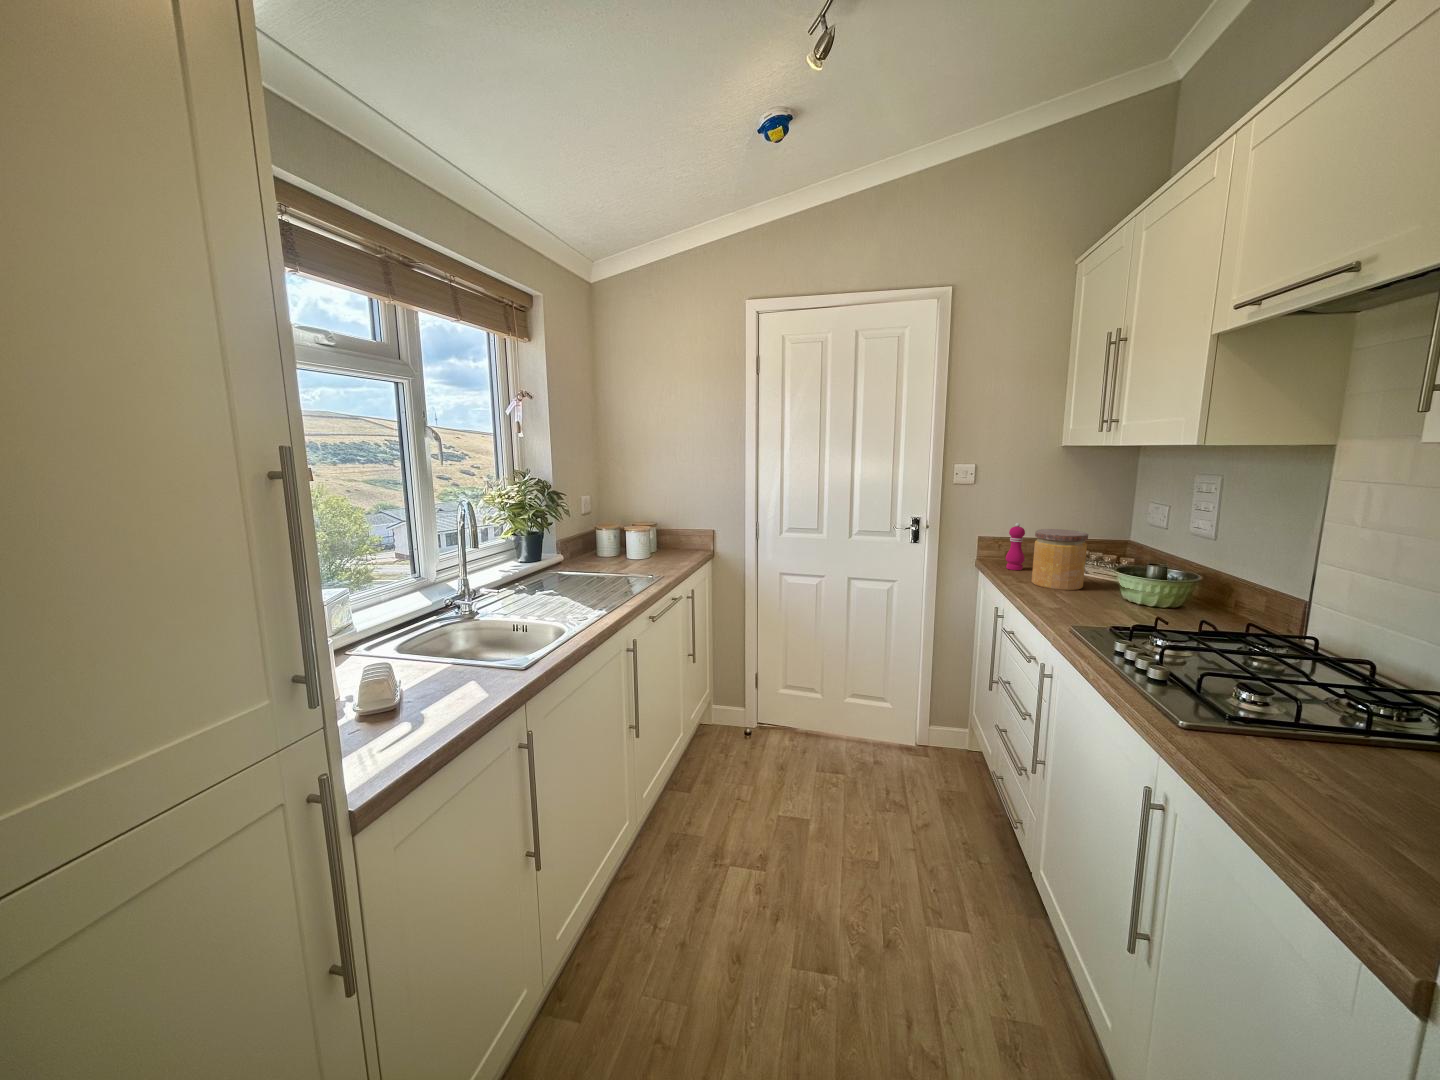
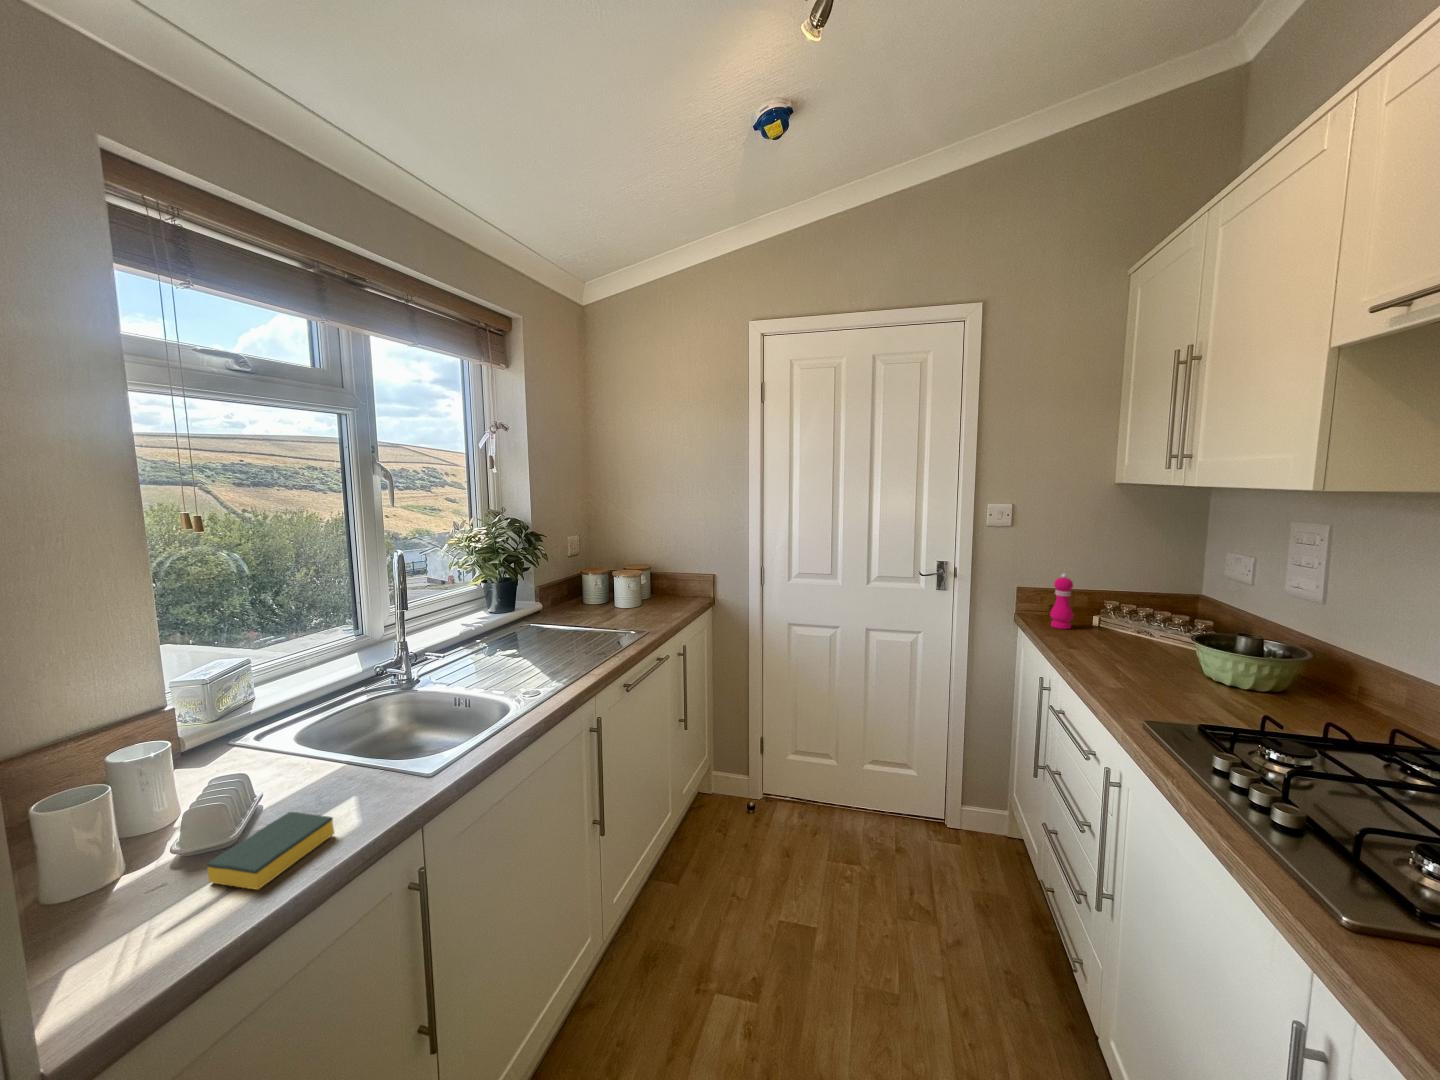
jar: present [1032,529,1088,590] -> none [1084,584,1155,661]
sponge: none [395,686,472,729] -> present [207,812,334,890]

